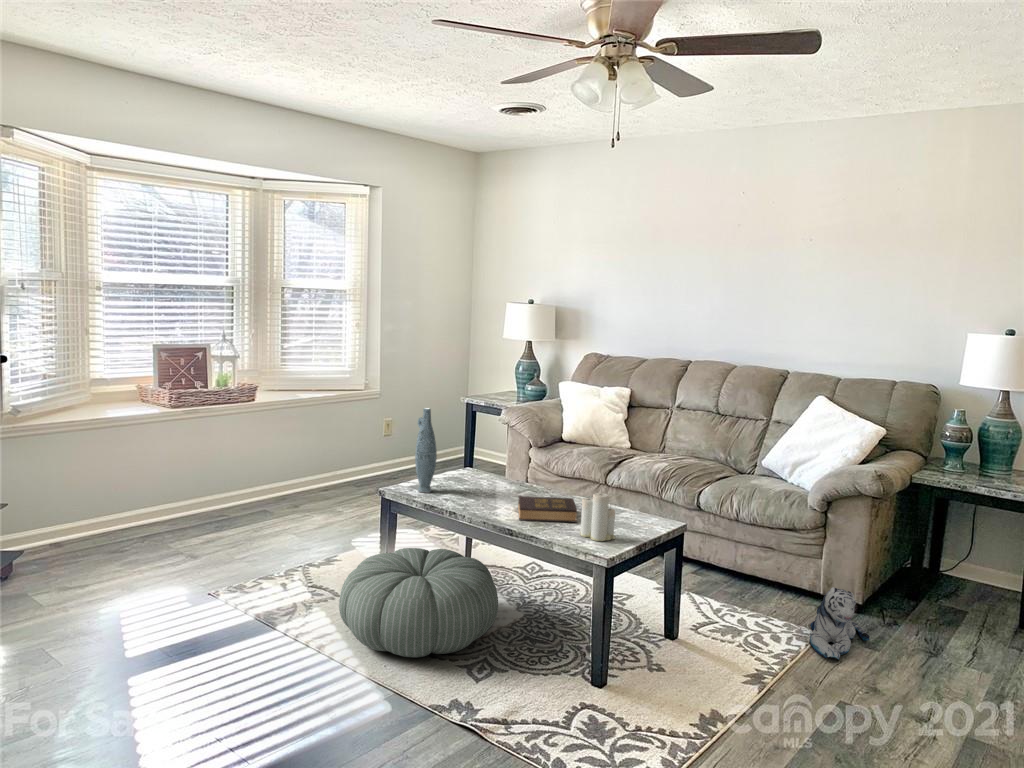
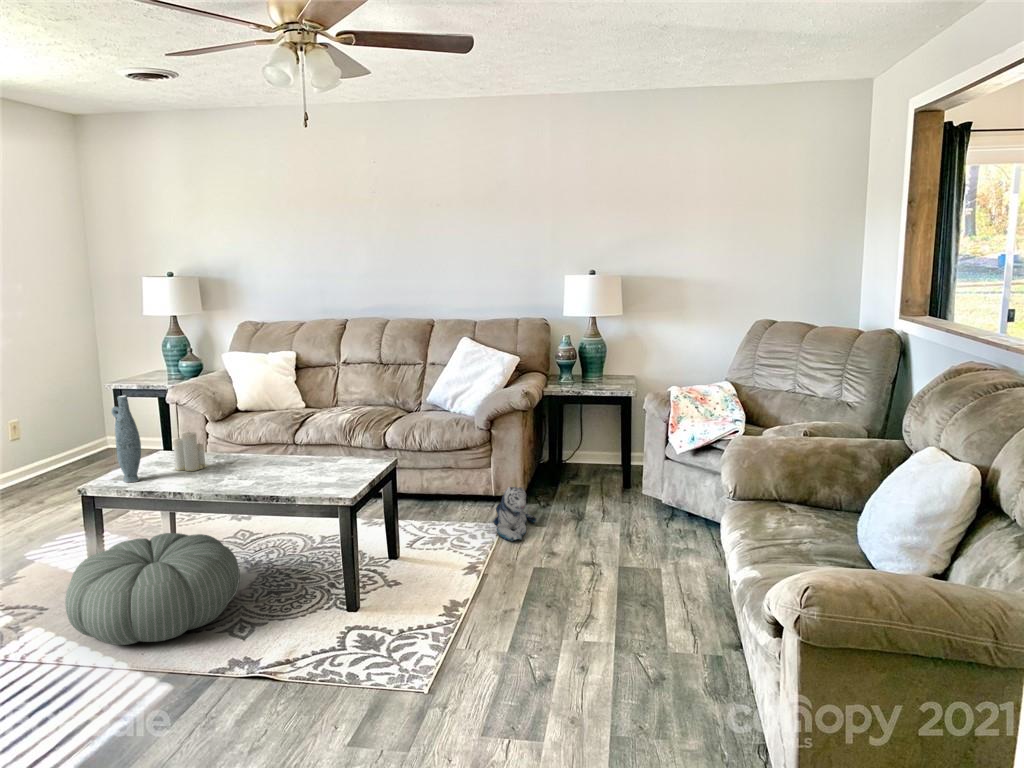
candle: present [580,493,615,541] -> present [173,432,207,471]
hardback book: present [518,496,577,522] -> none [239,458,304,487]

